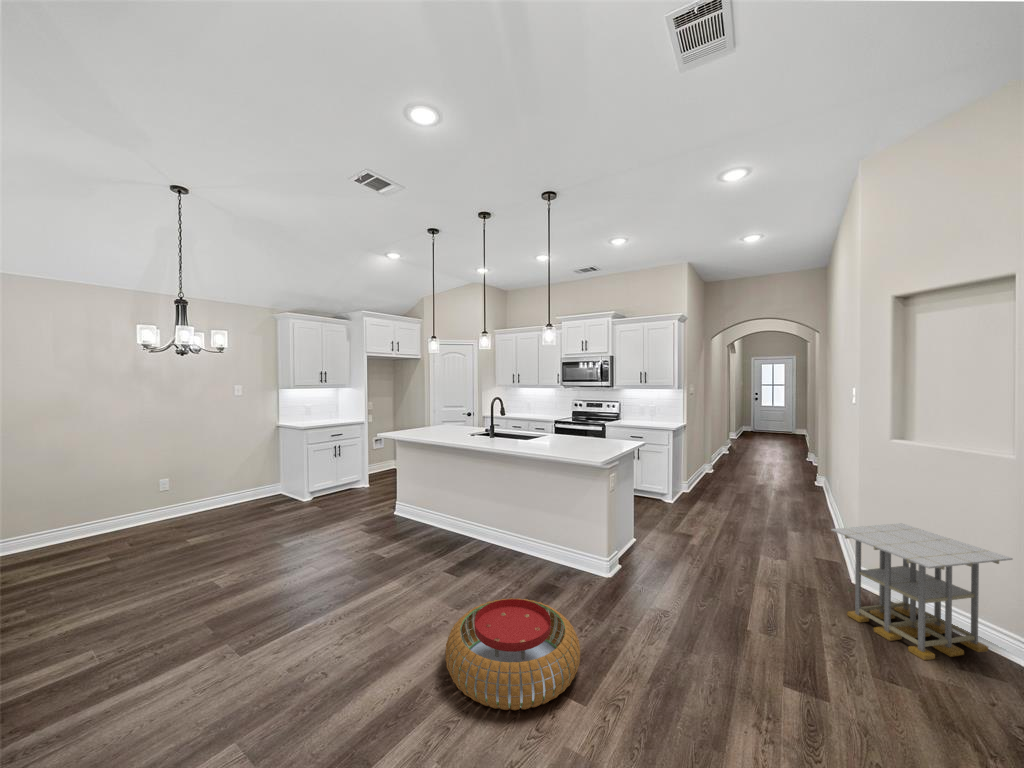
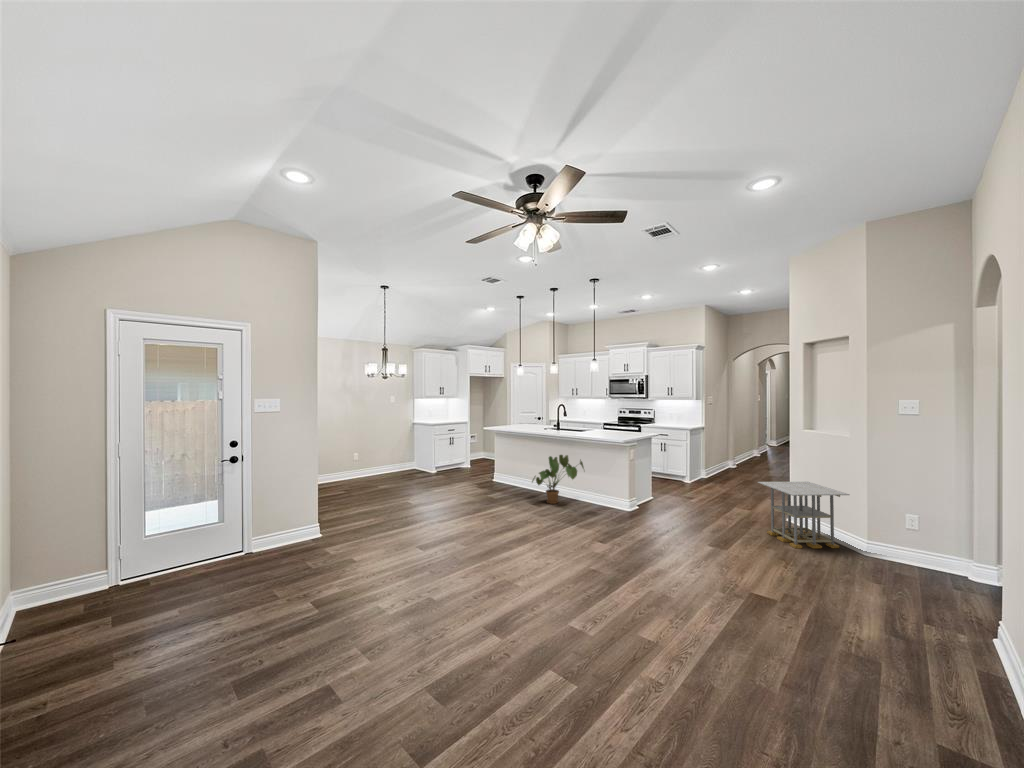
house plant: none [450,478,536,563] -> present [532,455,584,504]
pouf: present [445,598,580,710] -> none [533,507,601,547]

